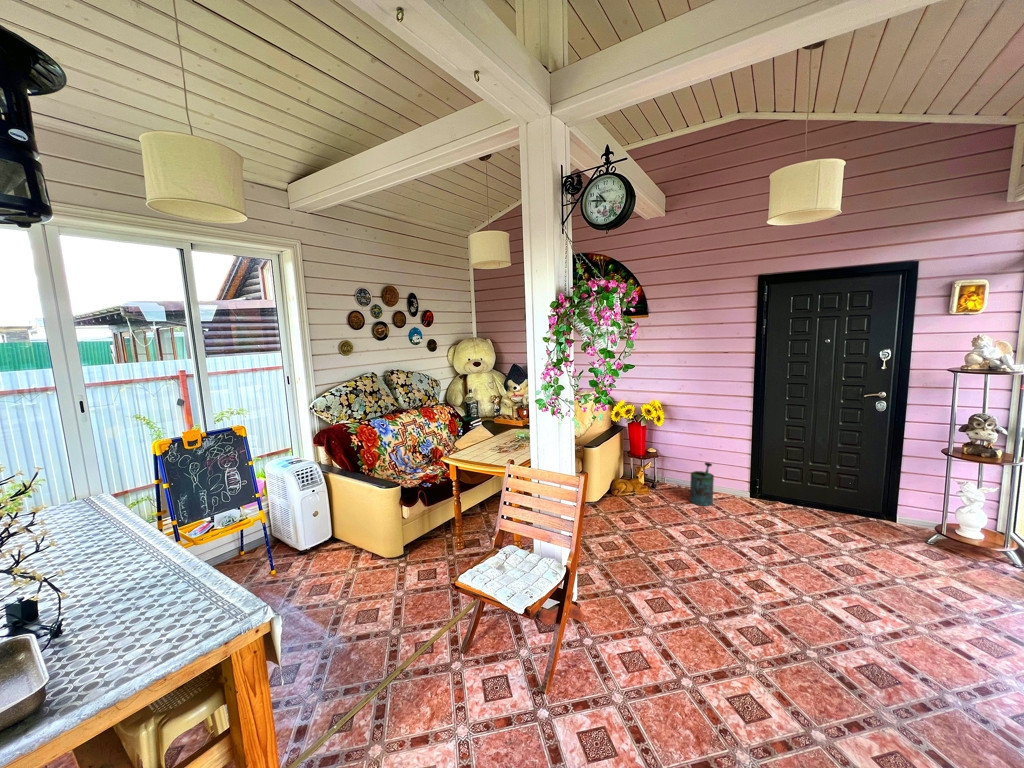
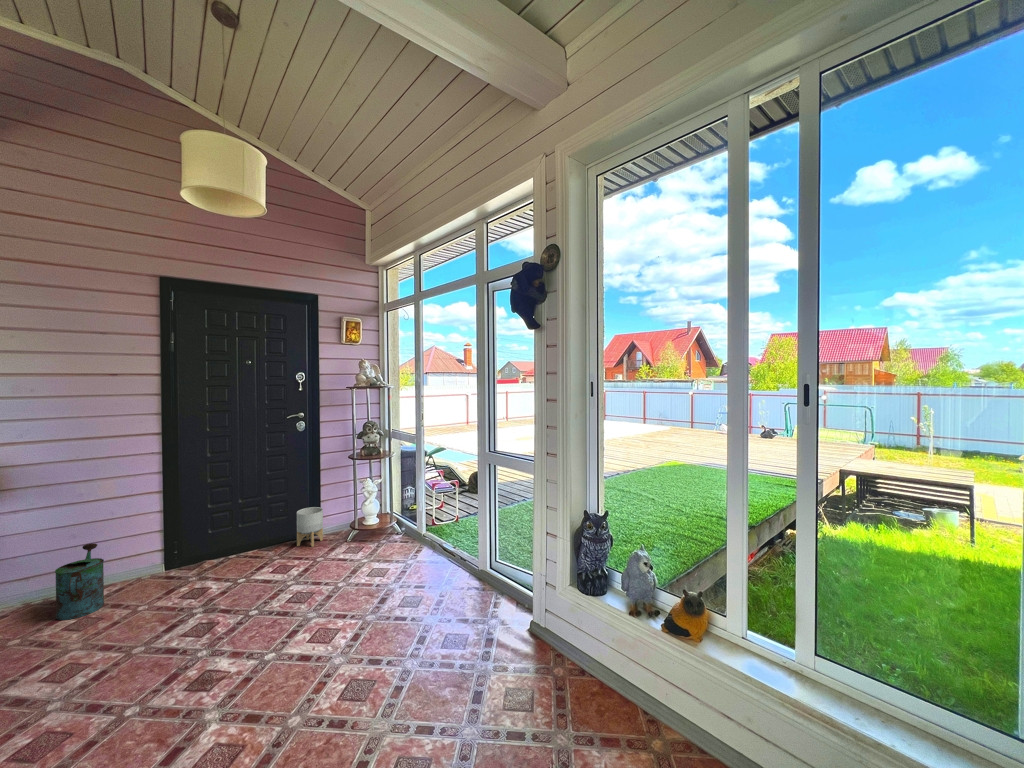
planter: none [864,490,899,531] -> present [297,507,323,547]

